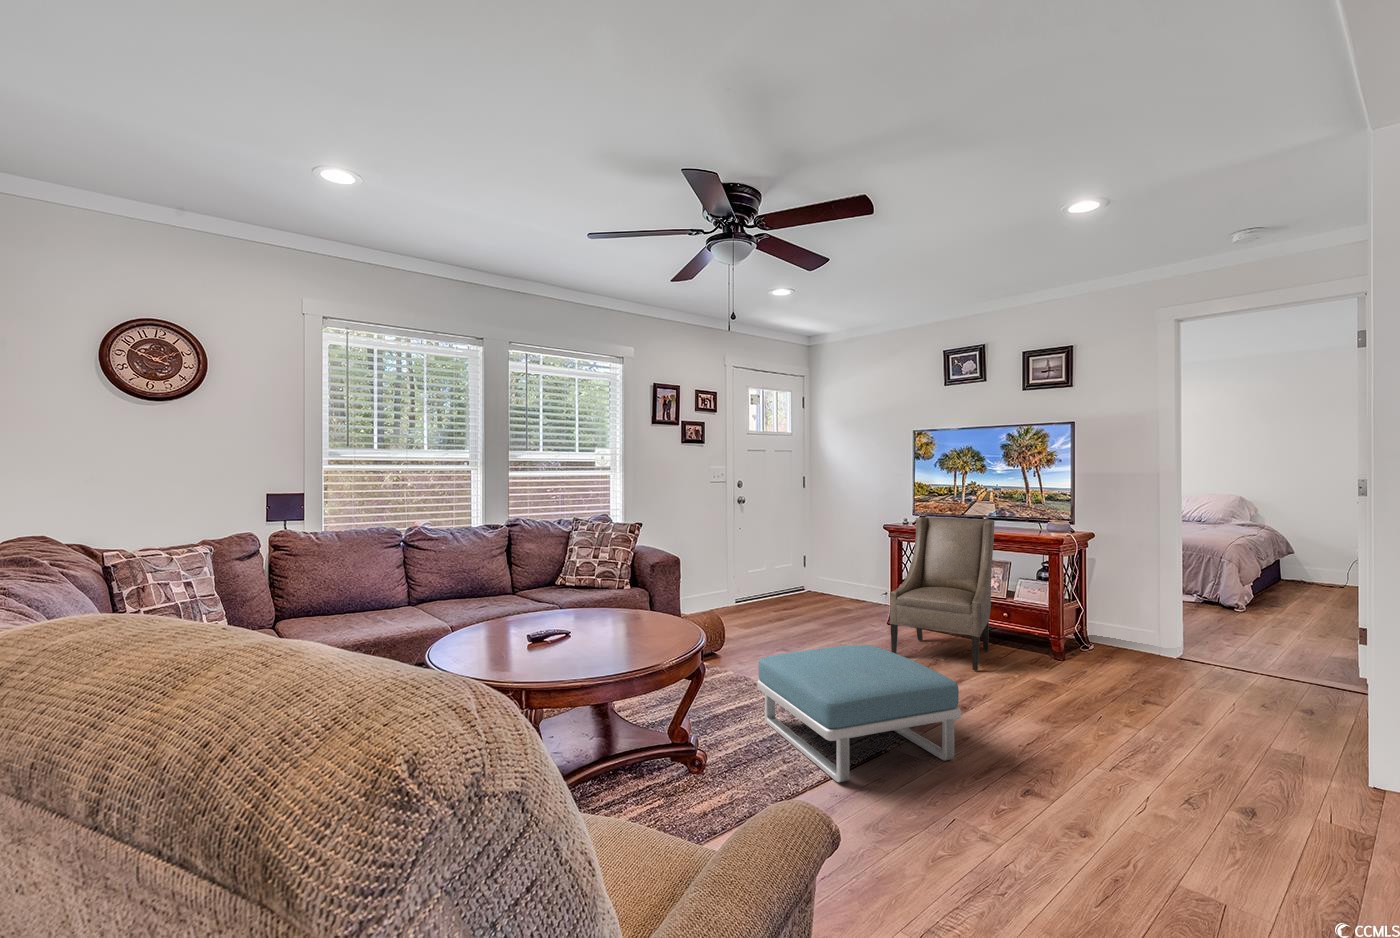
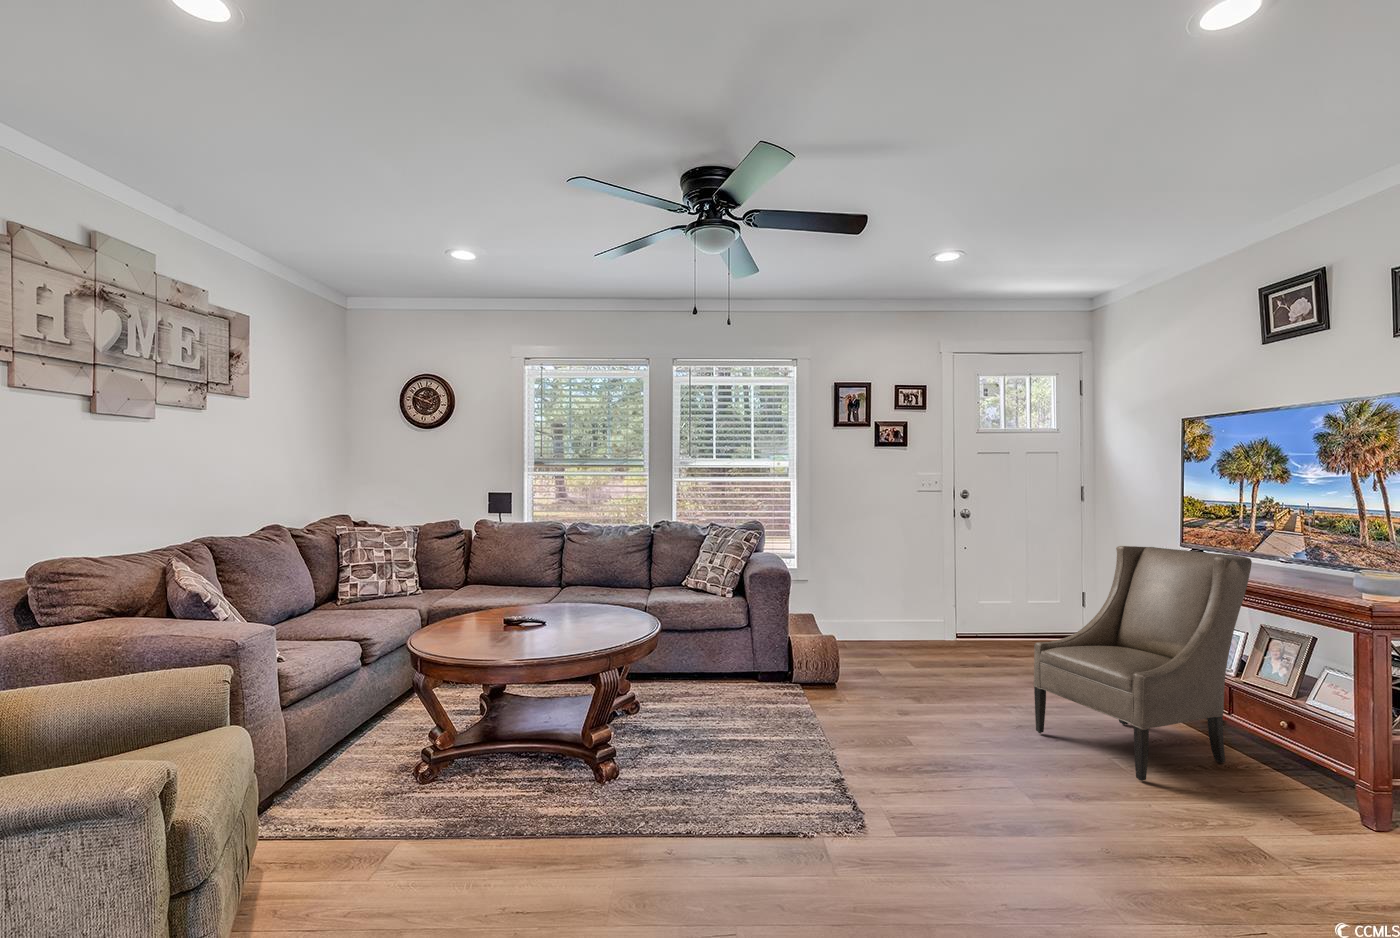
footstool: present [757,645,961,782] -> none [704,680,904,859]

